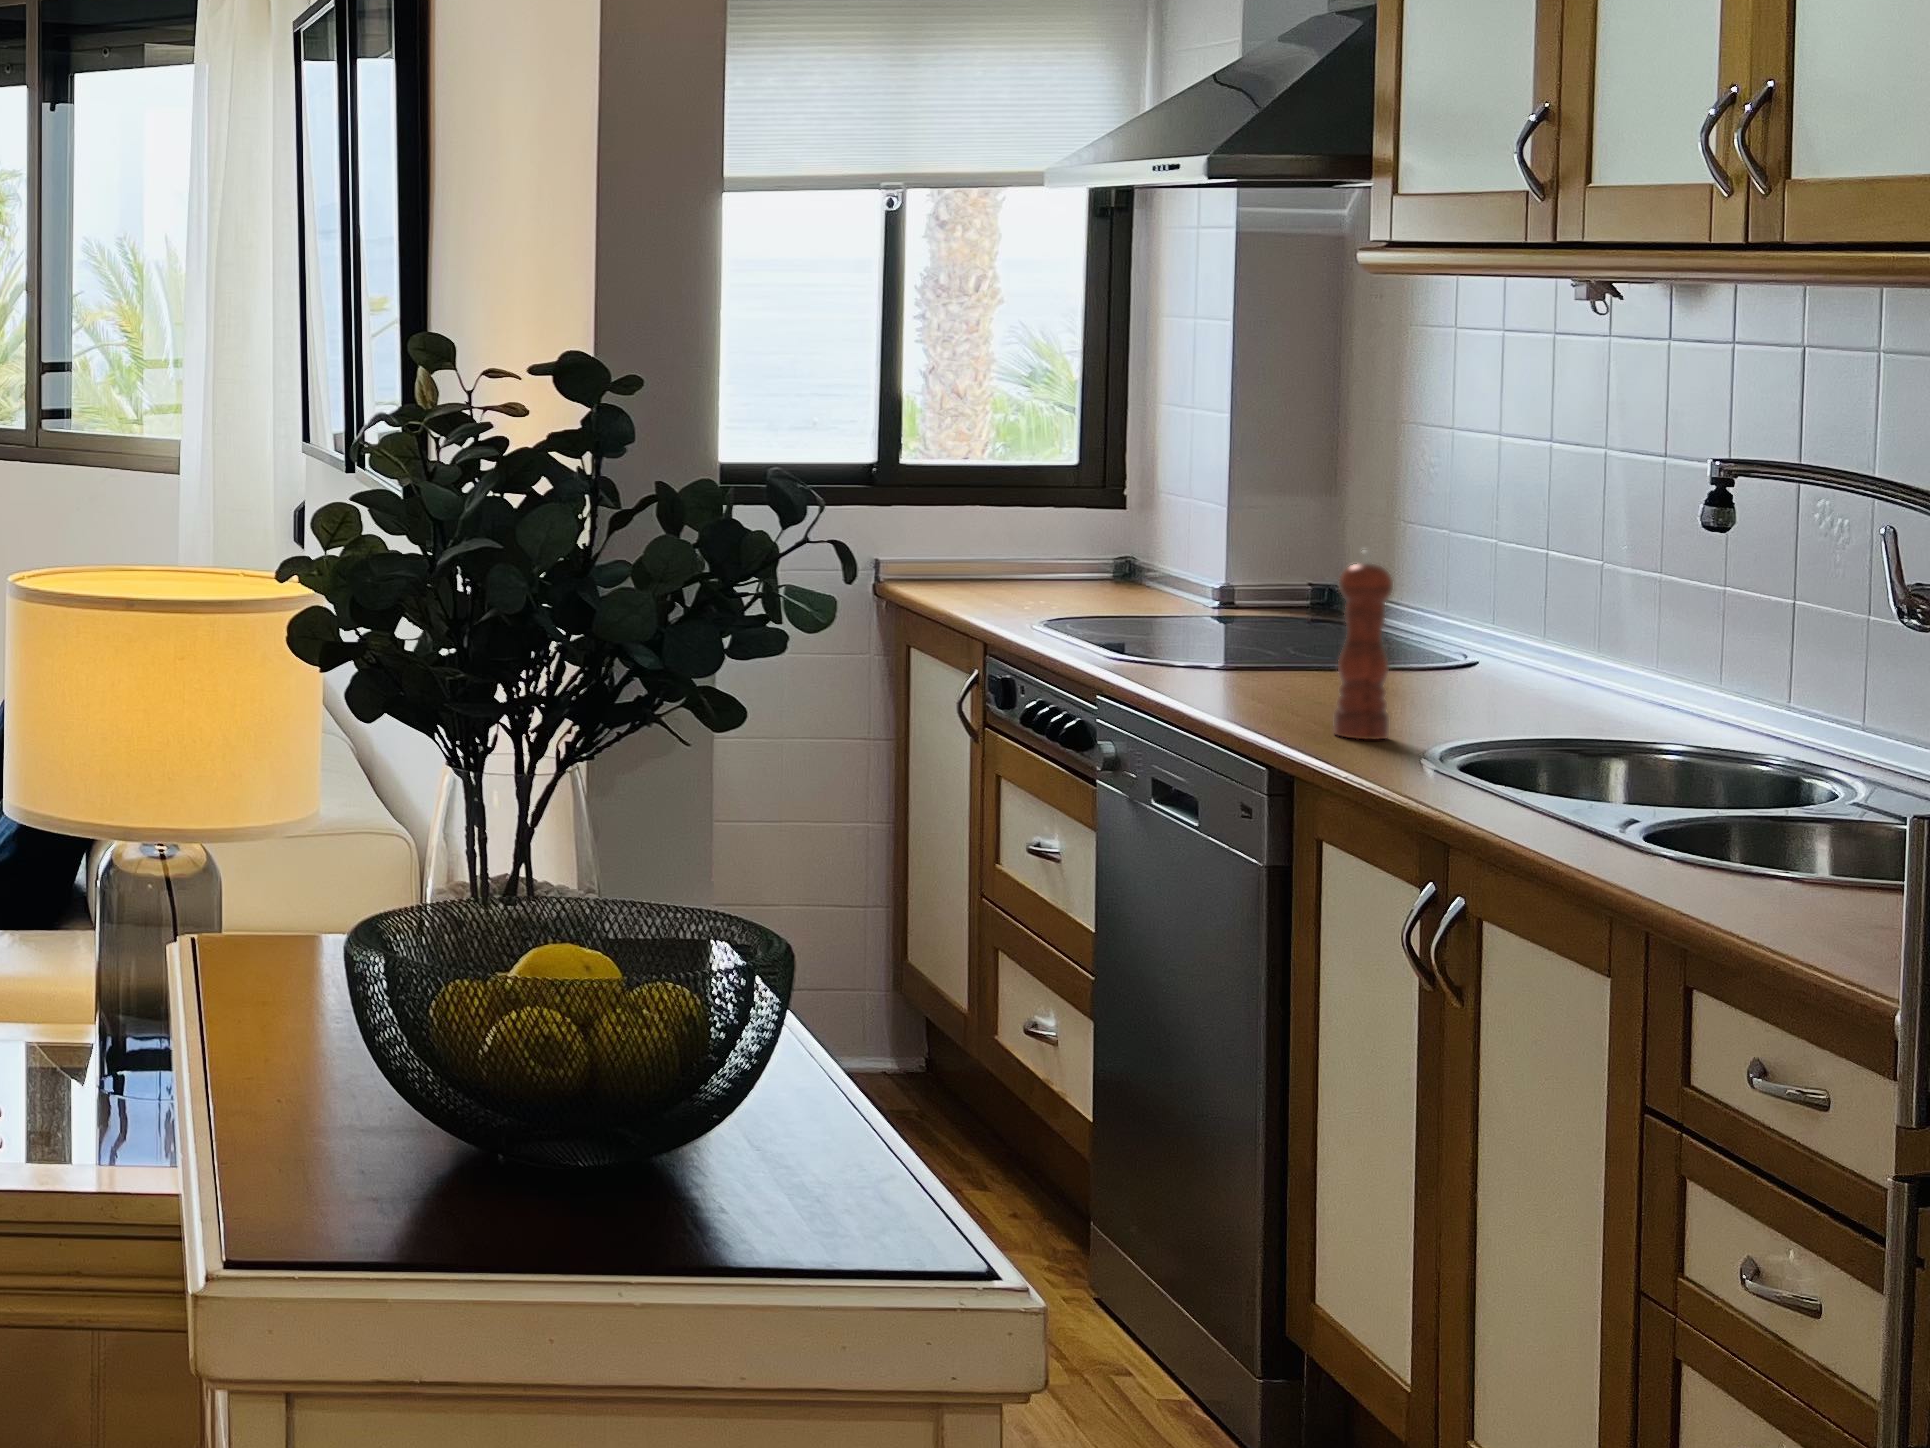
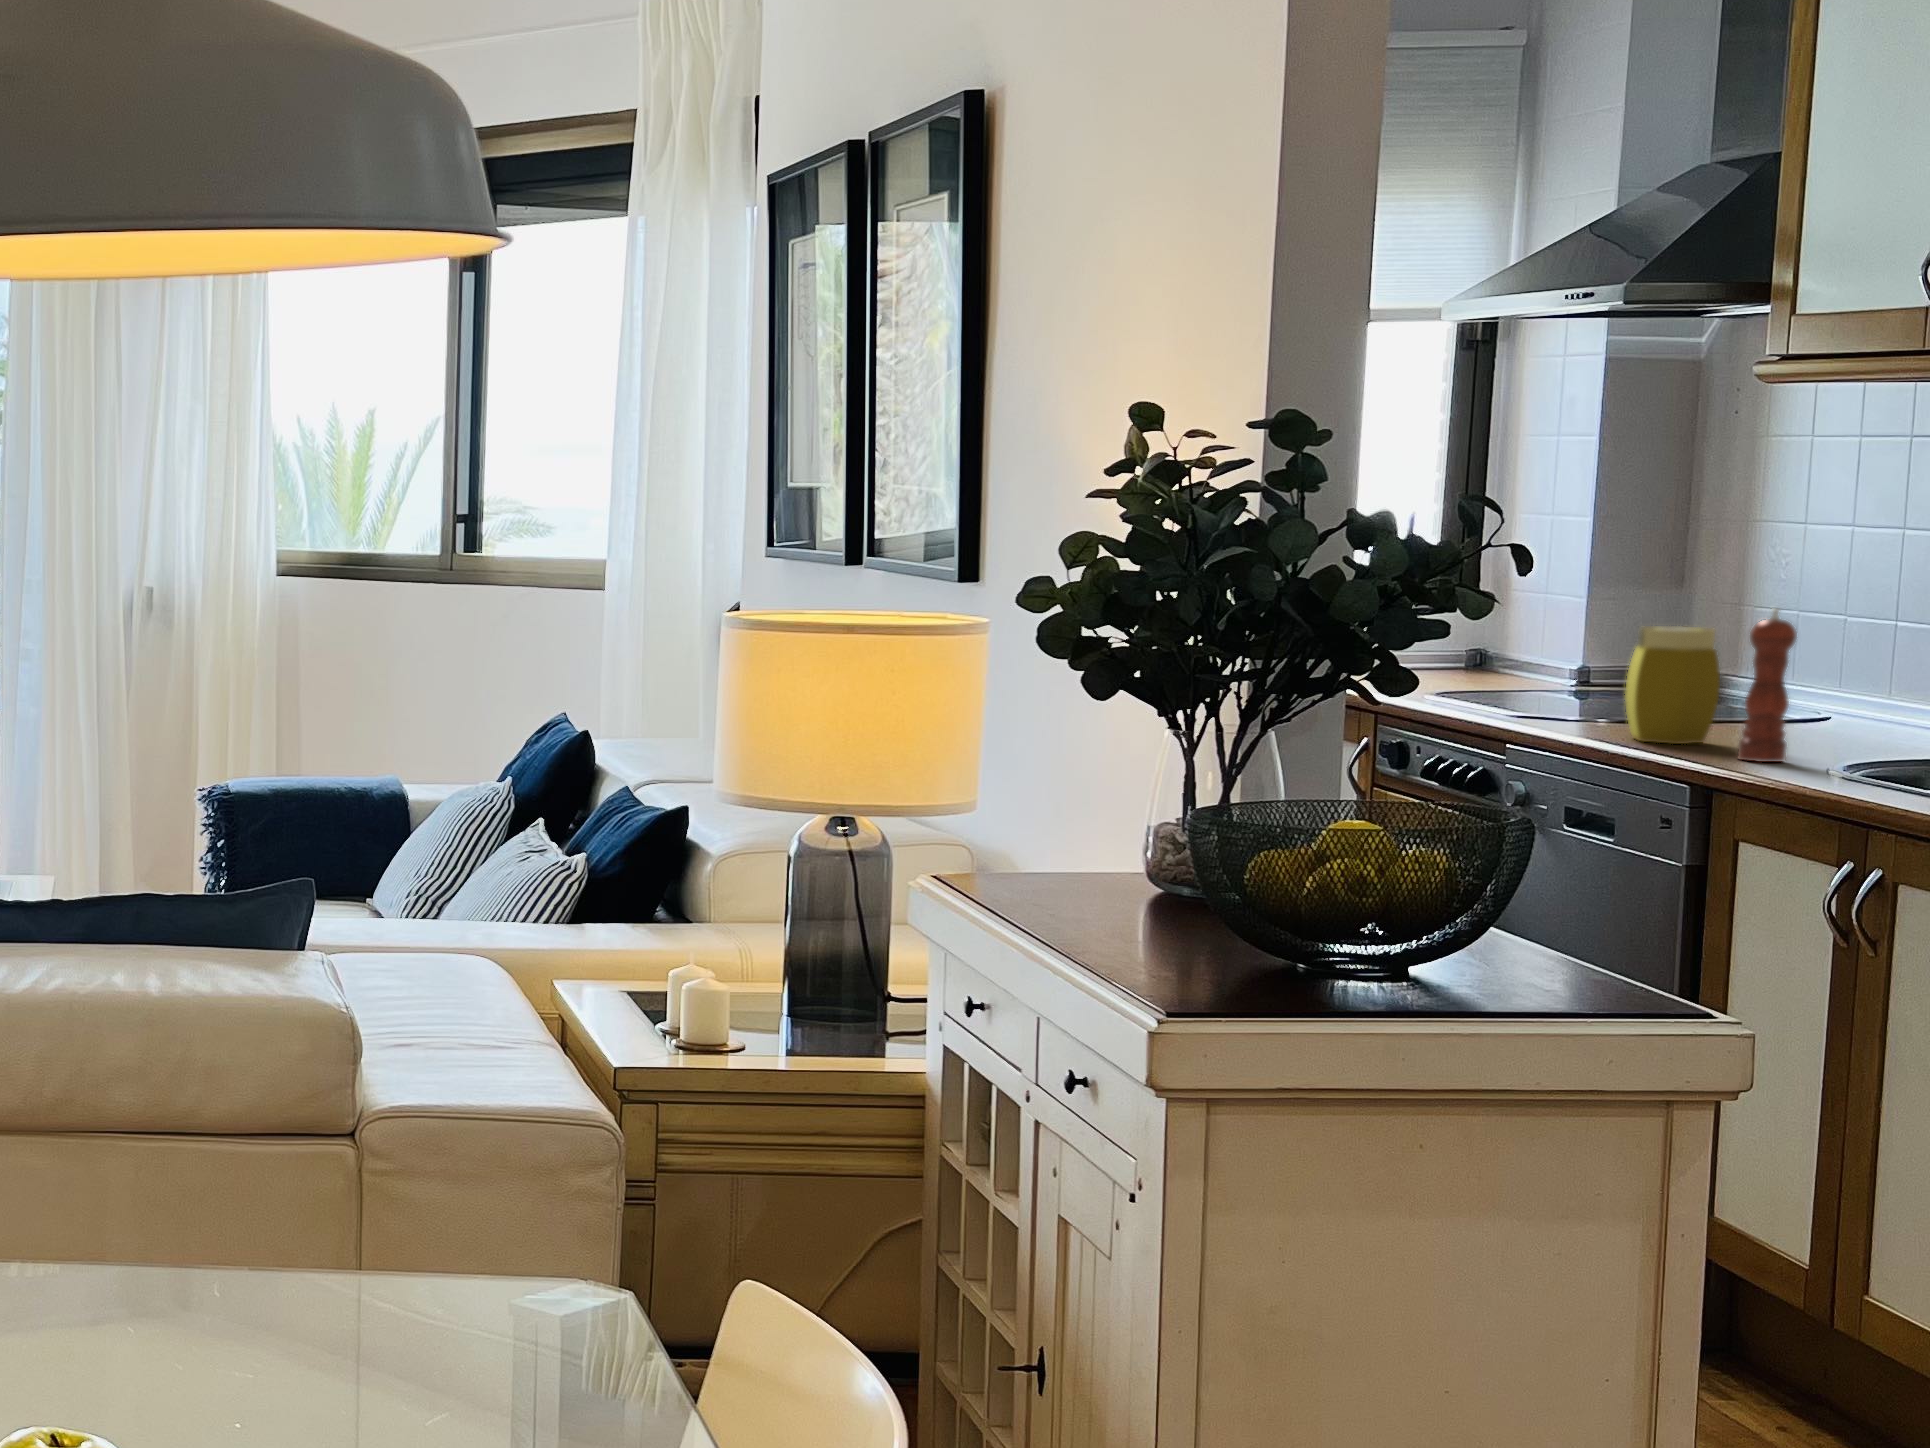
jar: none [1217,562,1321,707] -> present [1625,626,1720,744]

